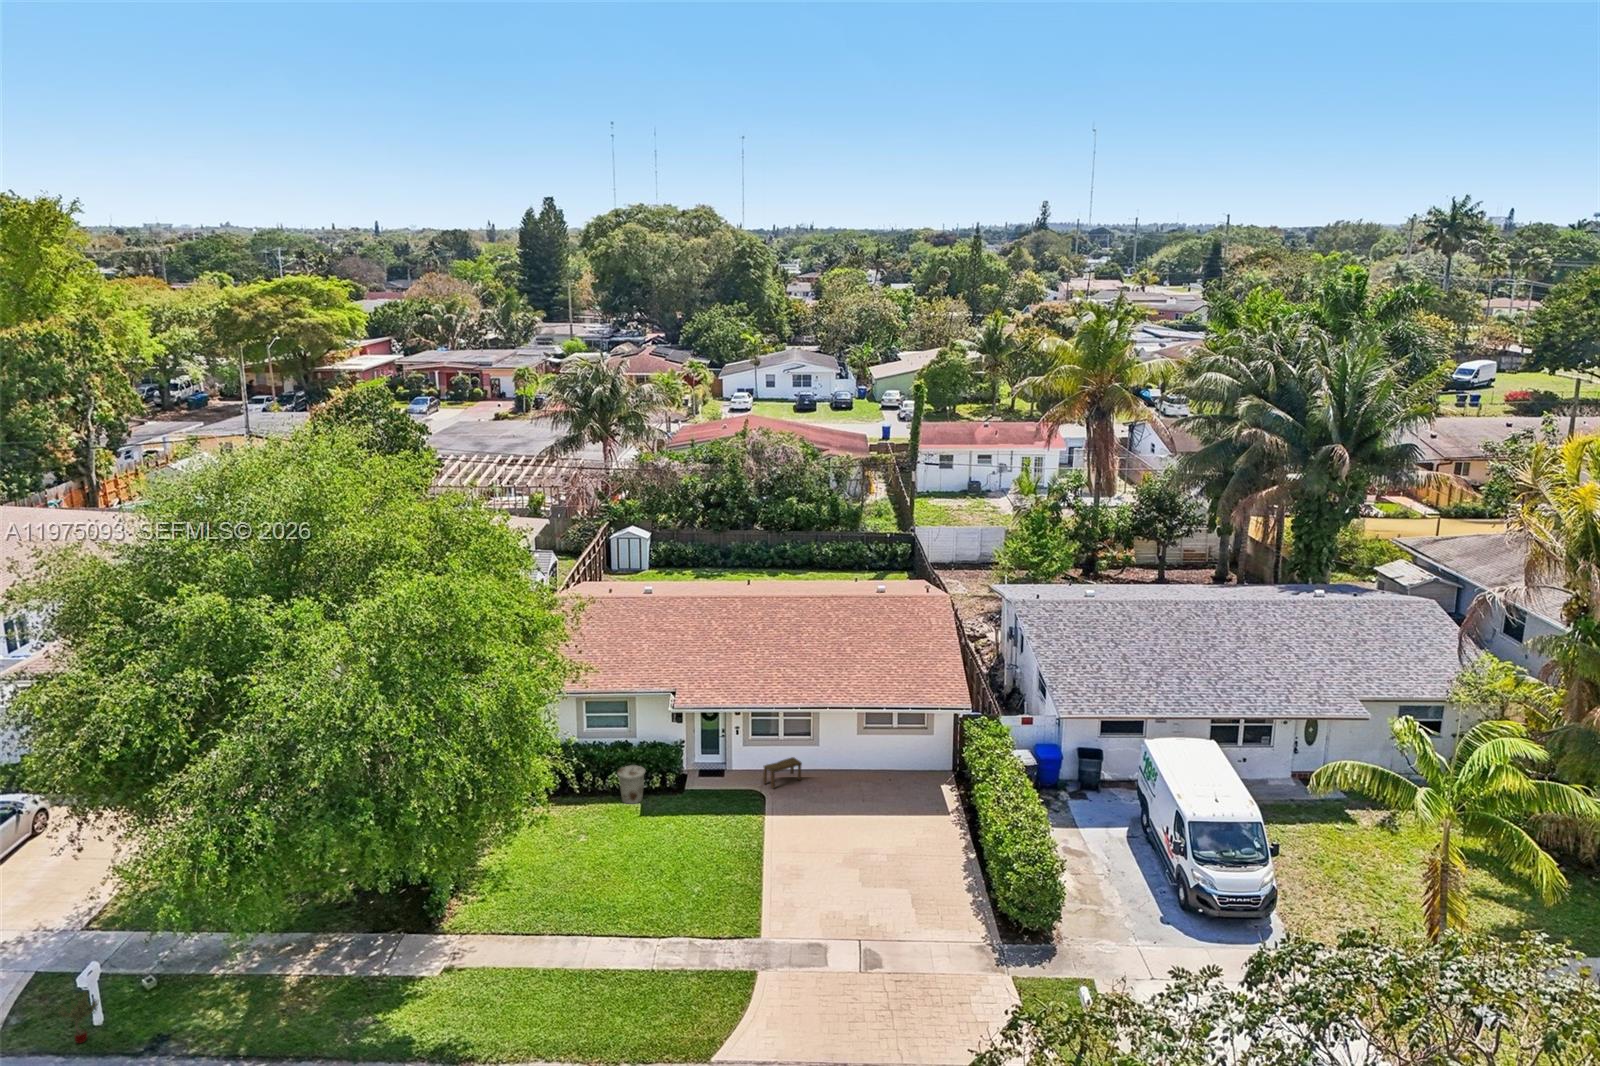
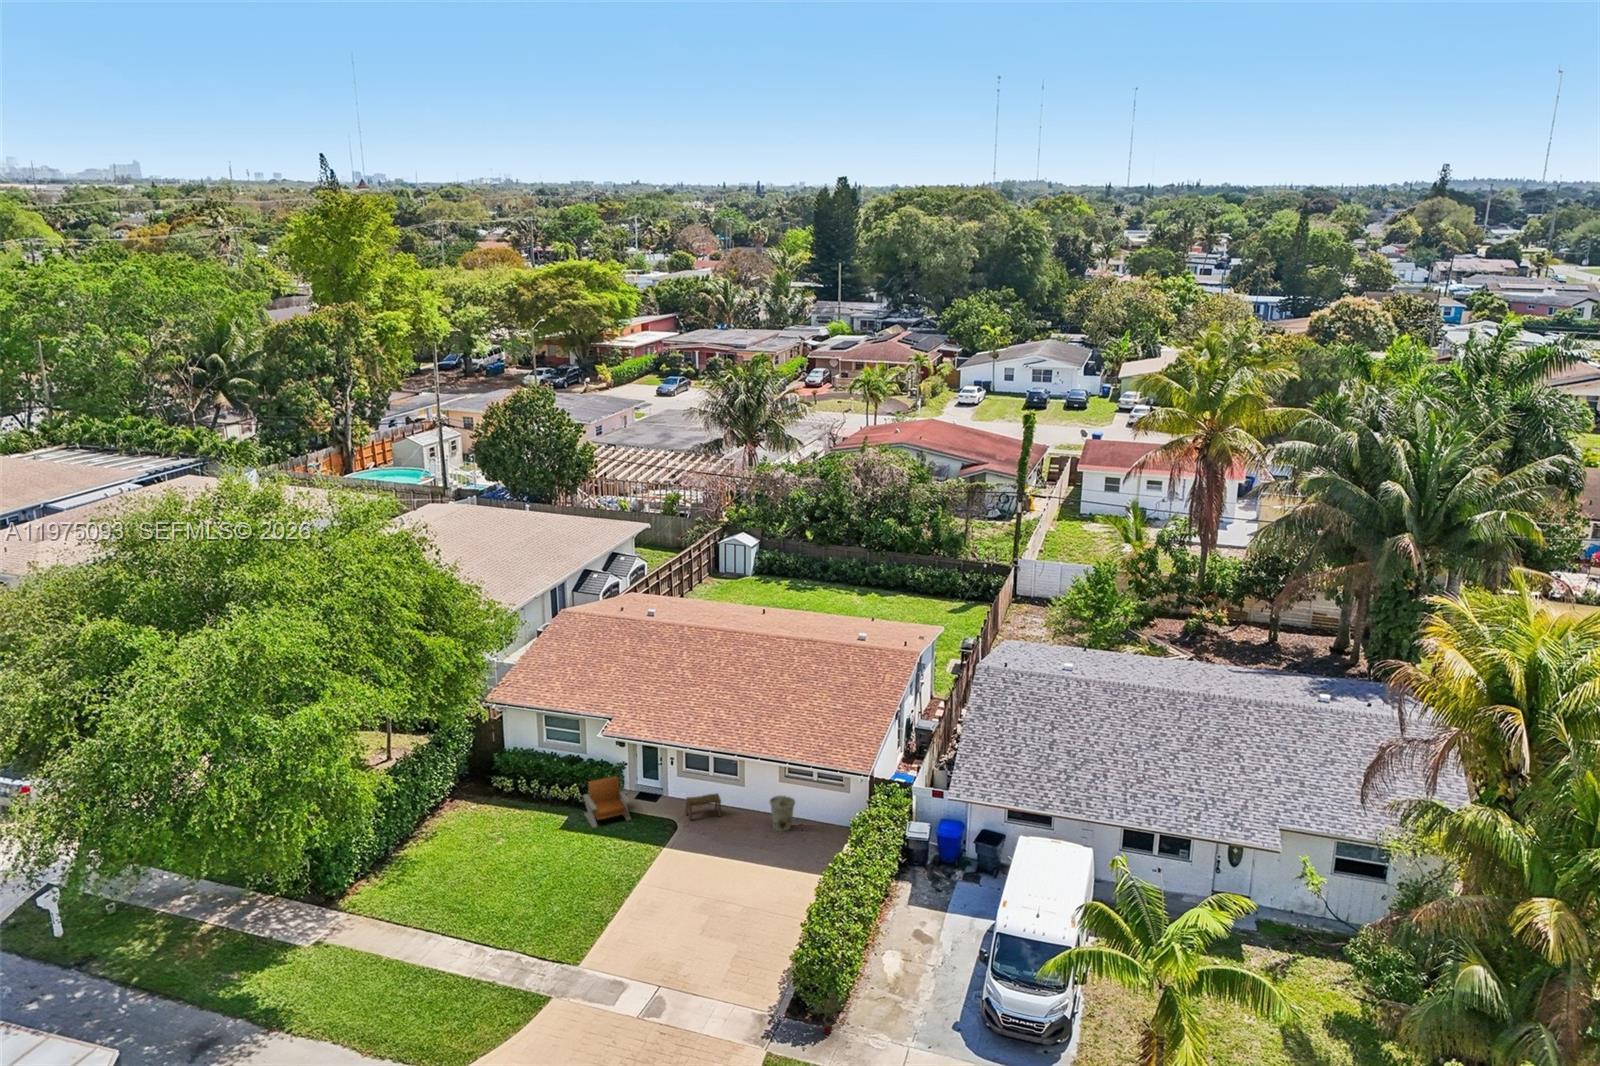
lounge chair: none [654,753,711,811] -> present [583,776,631,828]
trash can: present [617,765,645,804] -> present [770,795,795,831]
potted tree: present [59,992,98,1043] -> present [810,990,846,1034]

